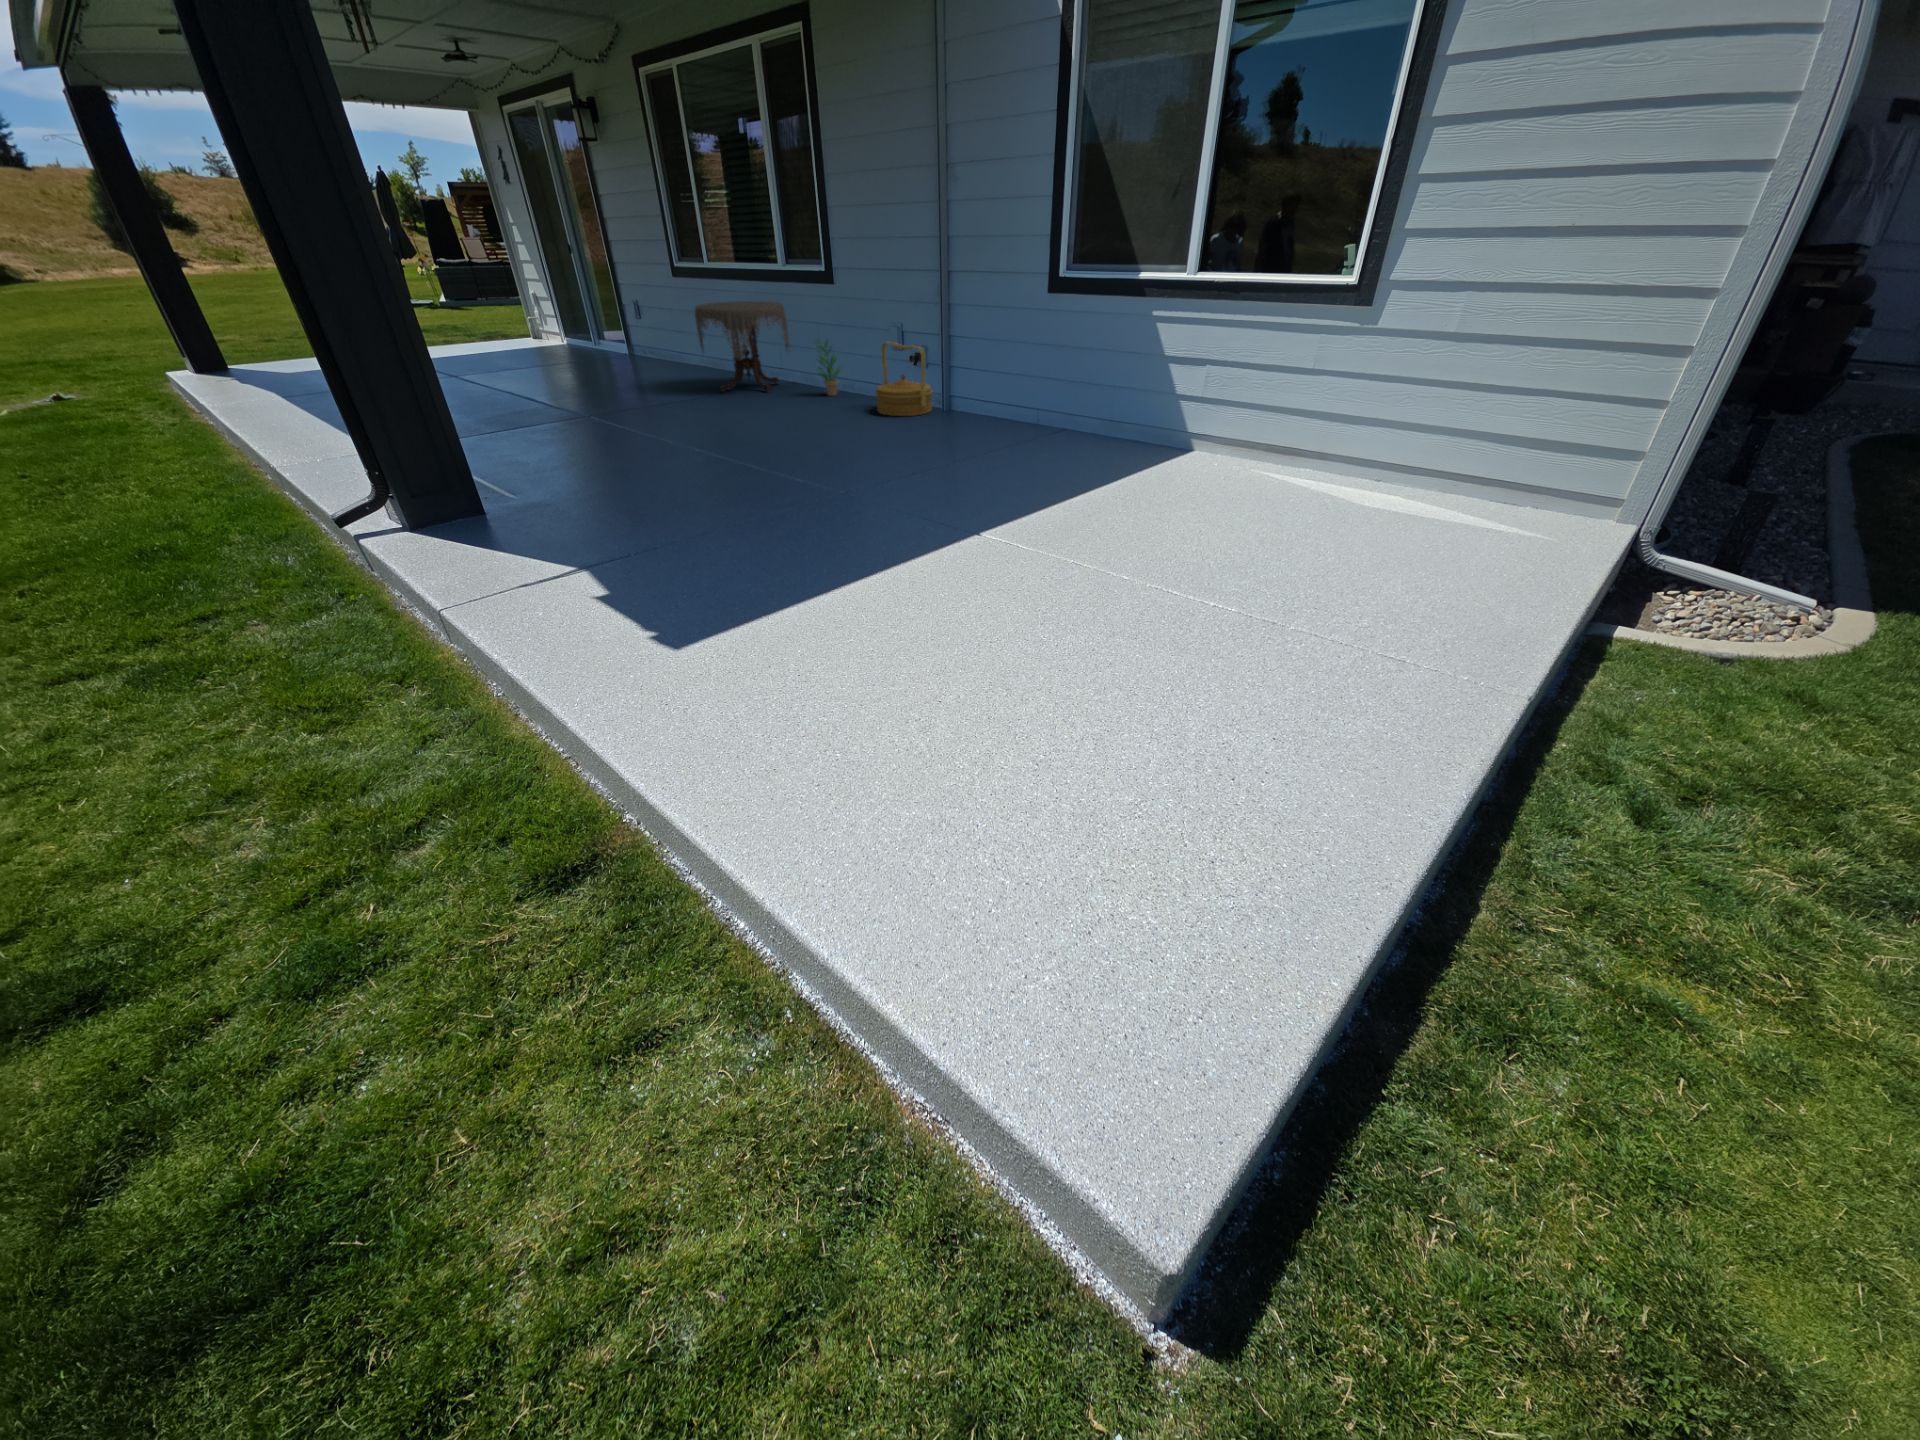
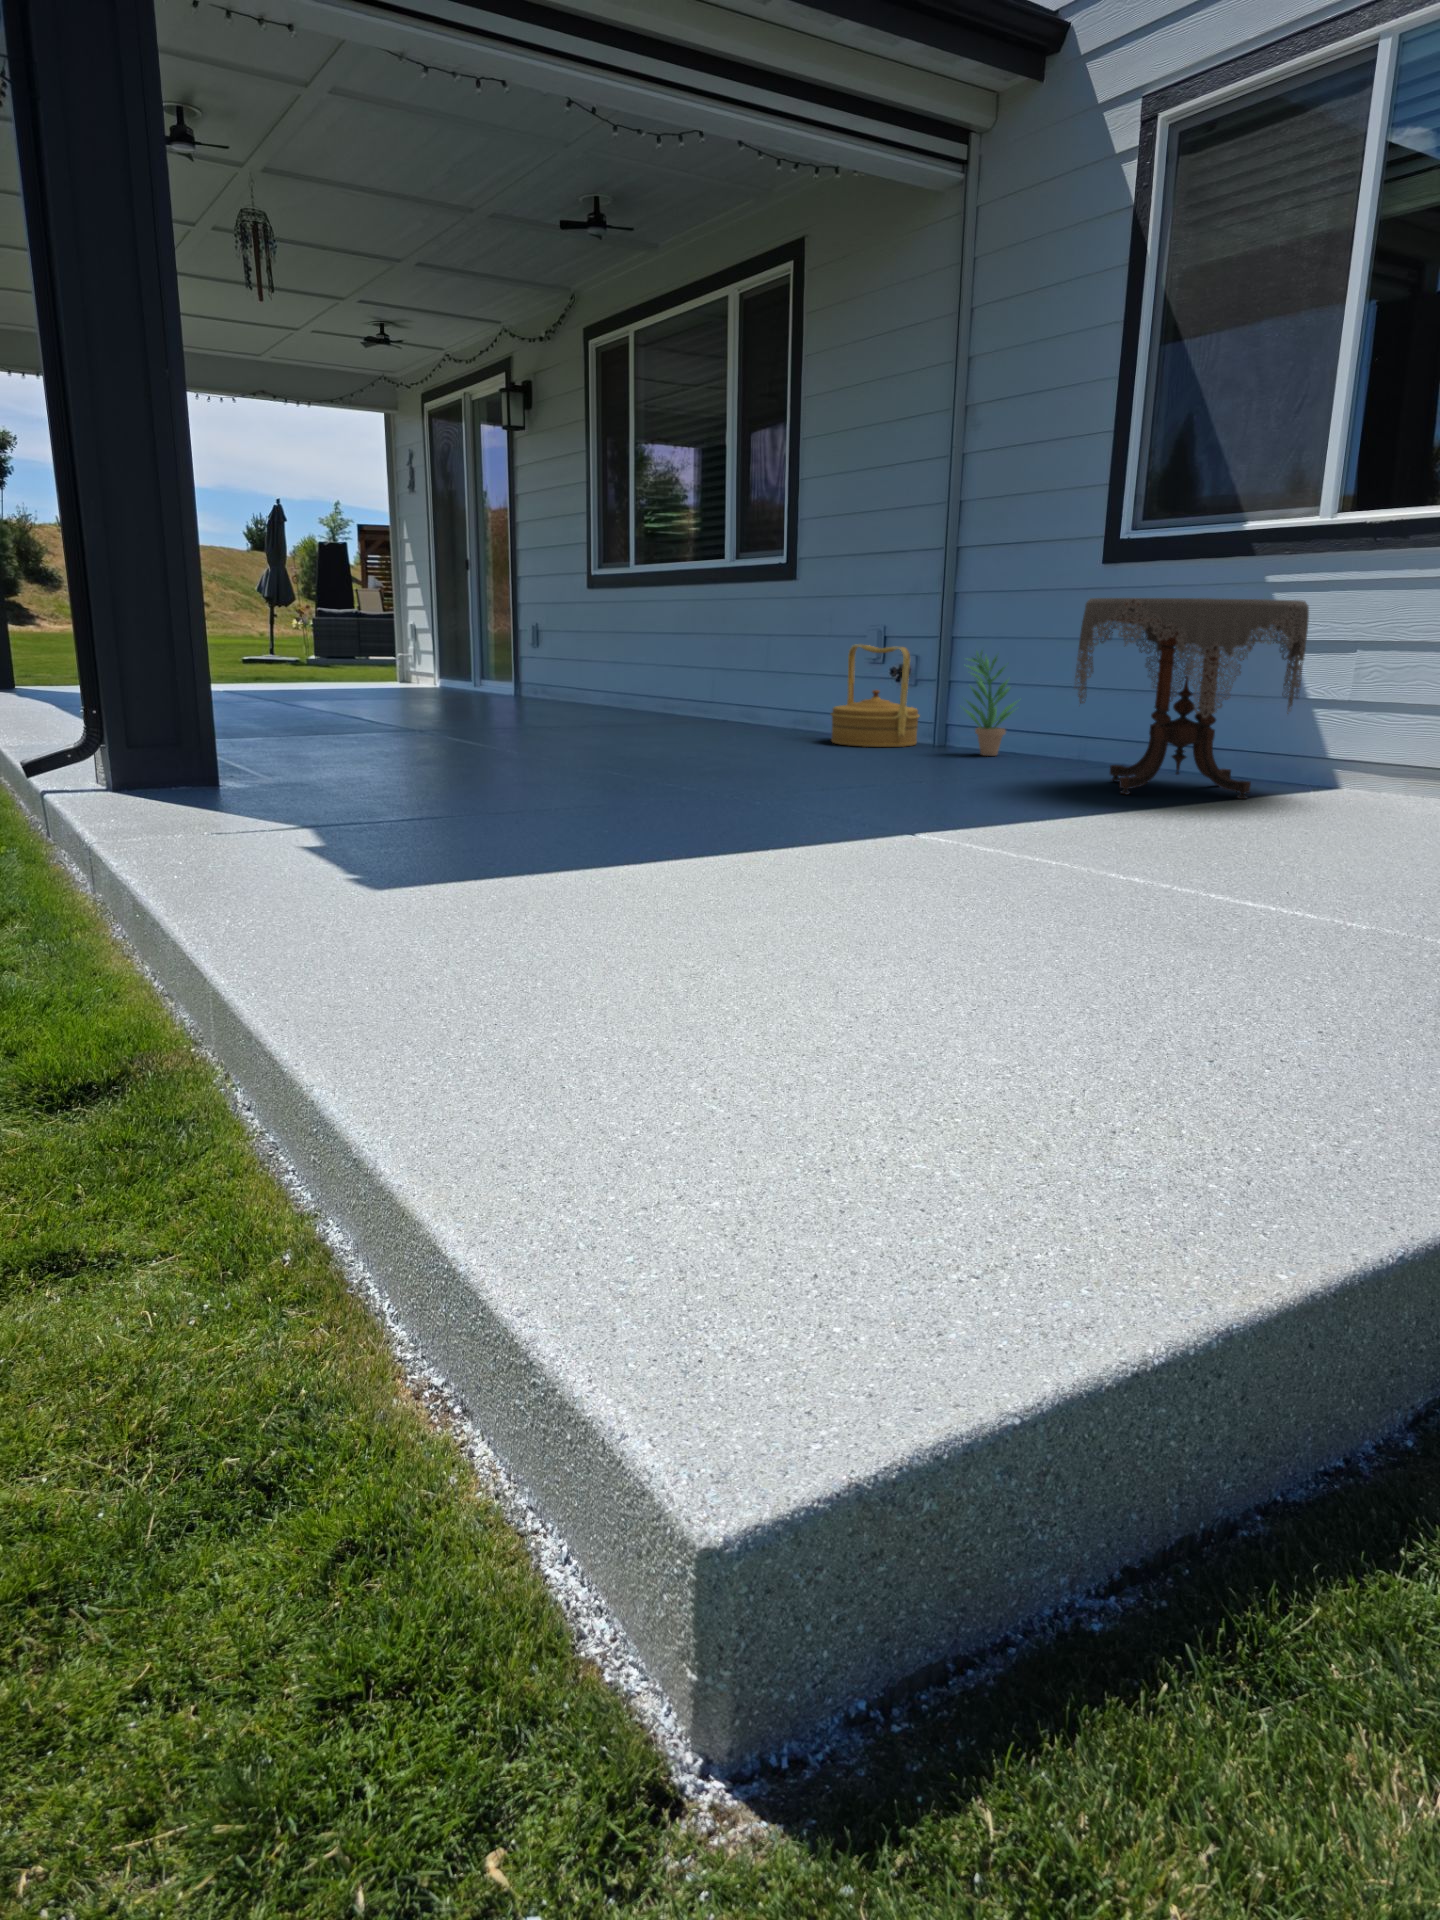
side table: present [695,301,790,393] -> present [1075,598,1309,799]
potted plant: present [816,337,841,396] -> present [963,652,1017,756]

